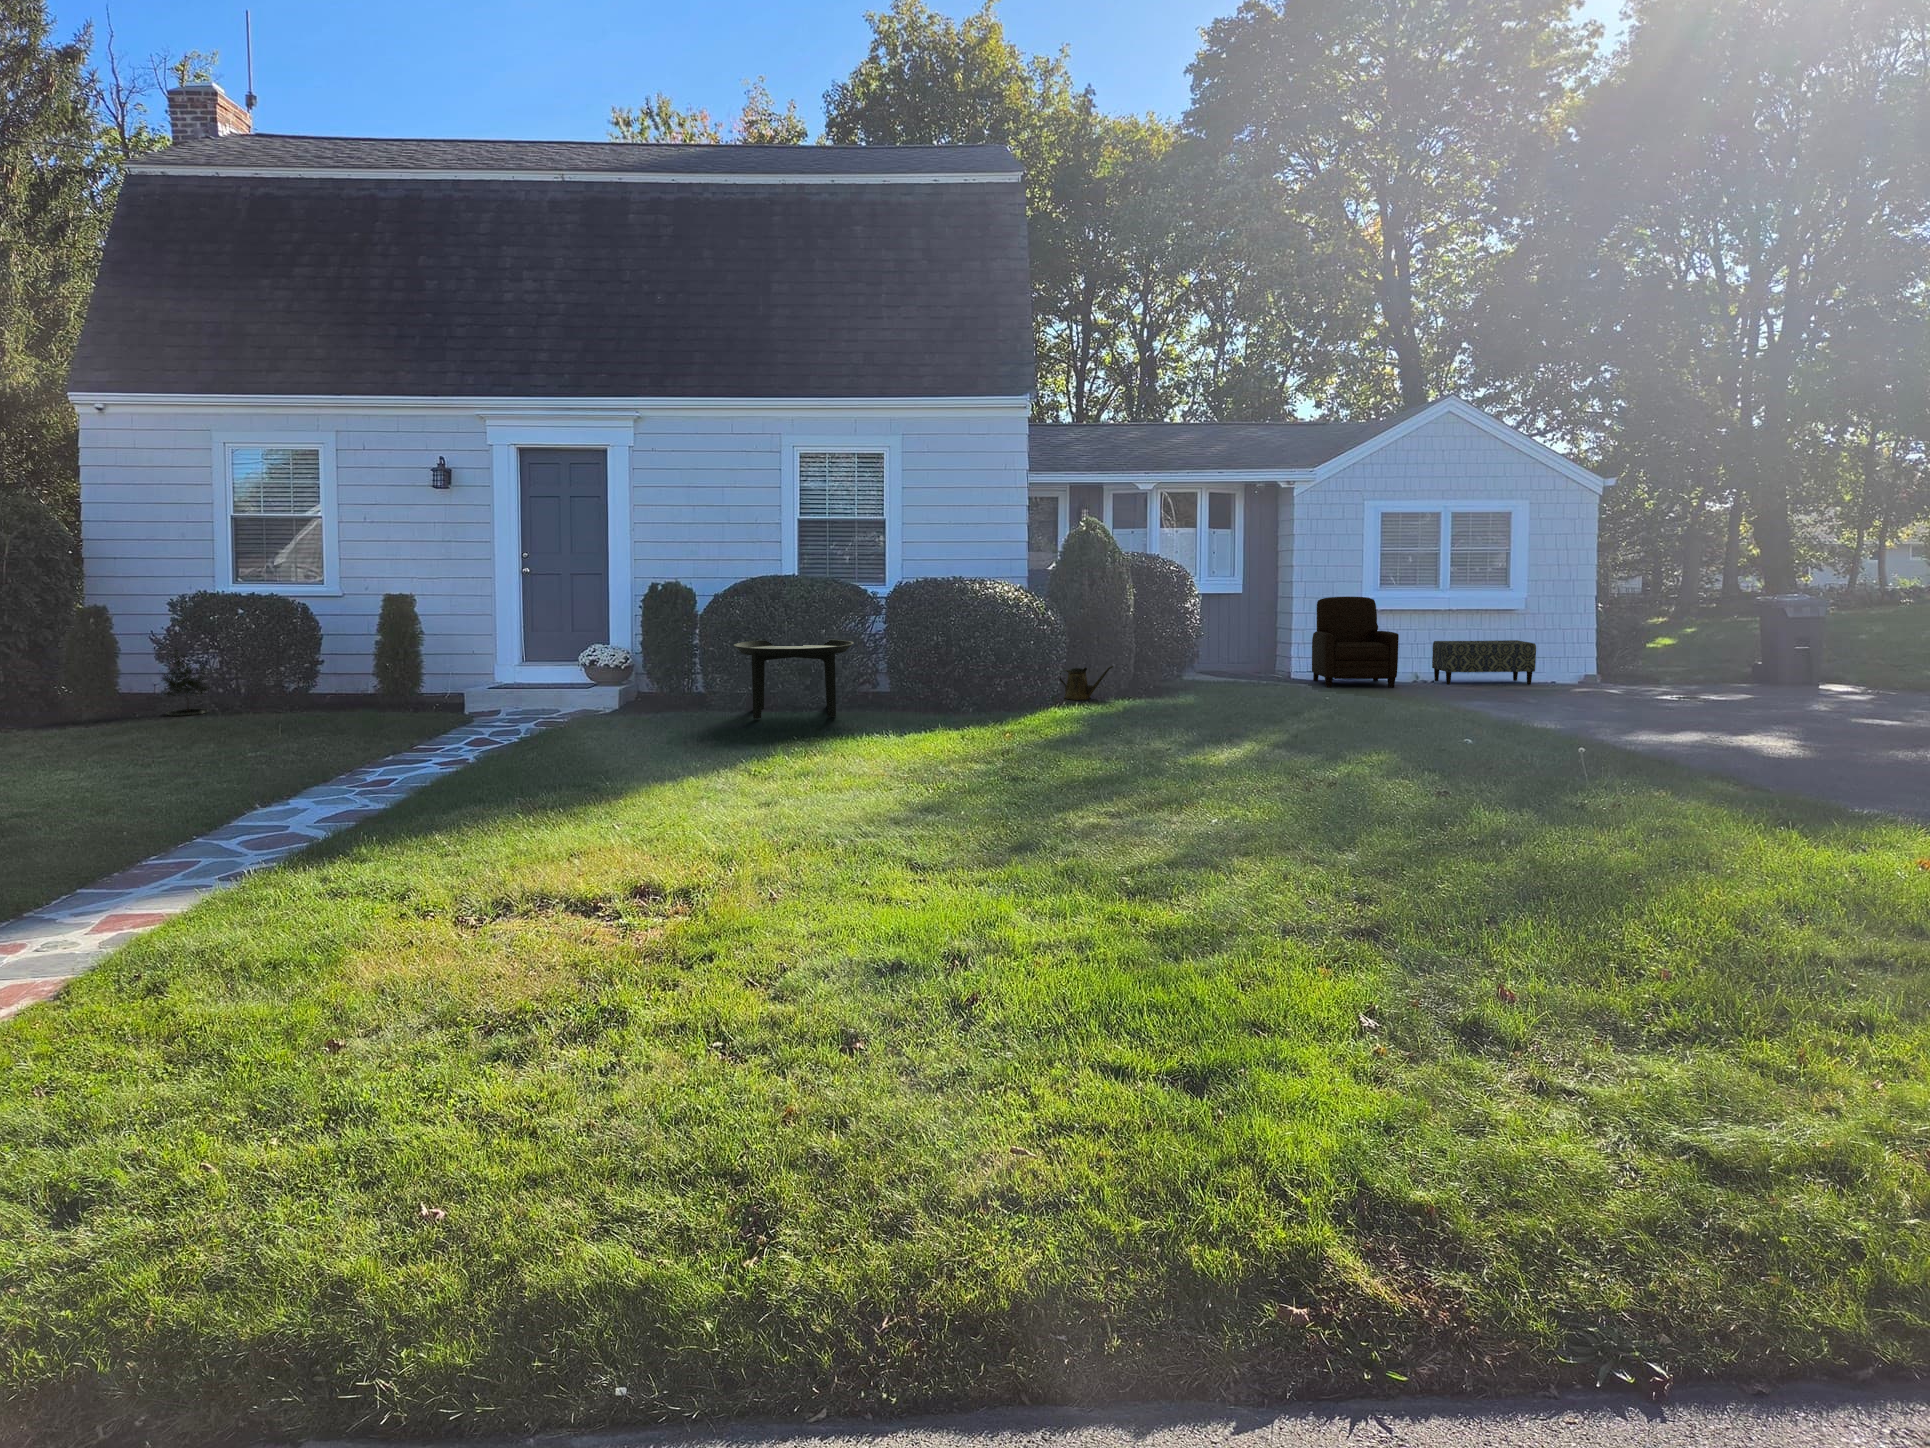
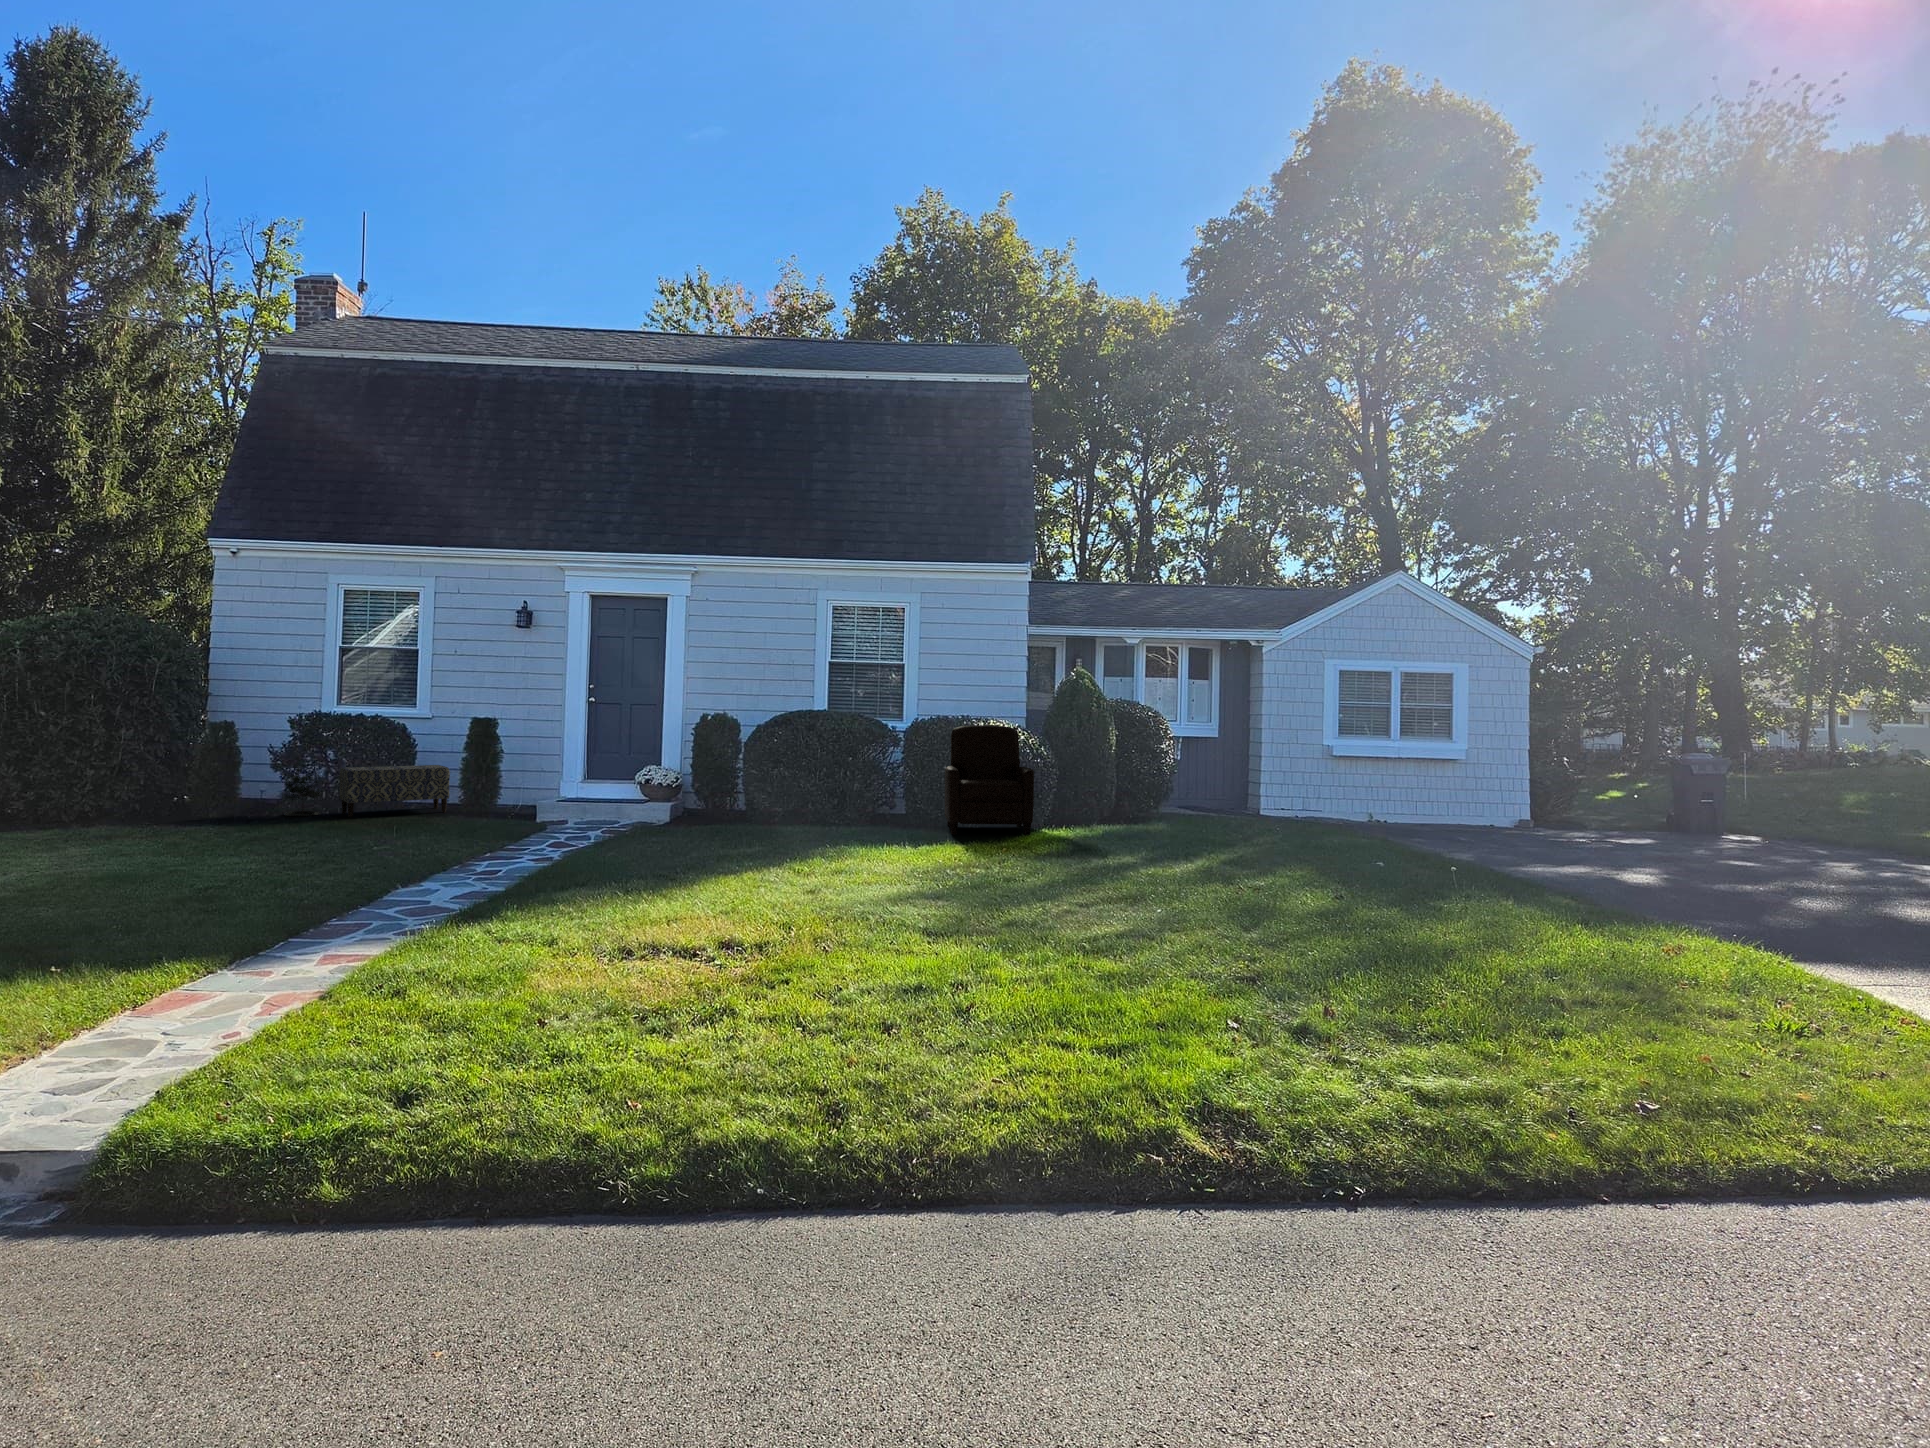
chair: present [1312,597,1399,688] -> present [945,725,1034,835]
round table: present [734,639,853,719] -> none [774,765,875,831]
bench: present [1432,640,1536,685] -> present [339,765,450,817]
watering can: present [1059,666,1113,700] -> none [1049,794,1096,823]

